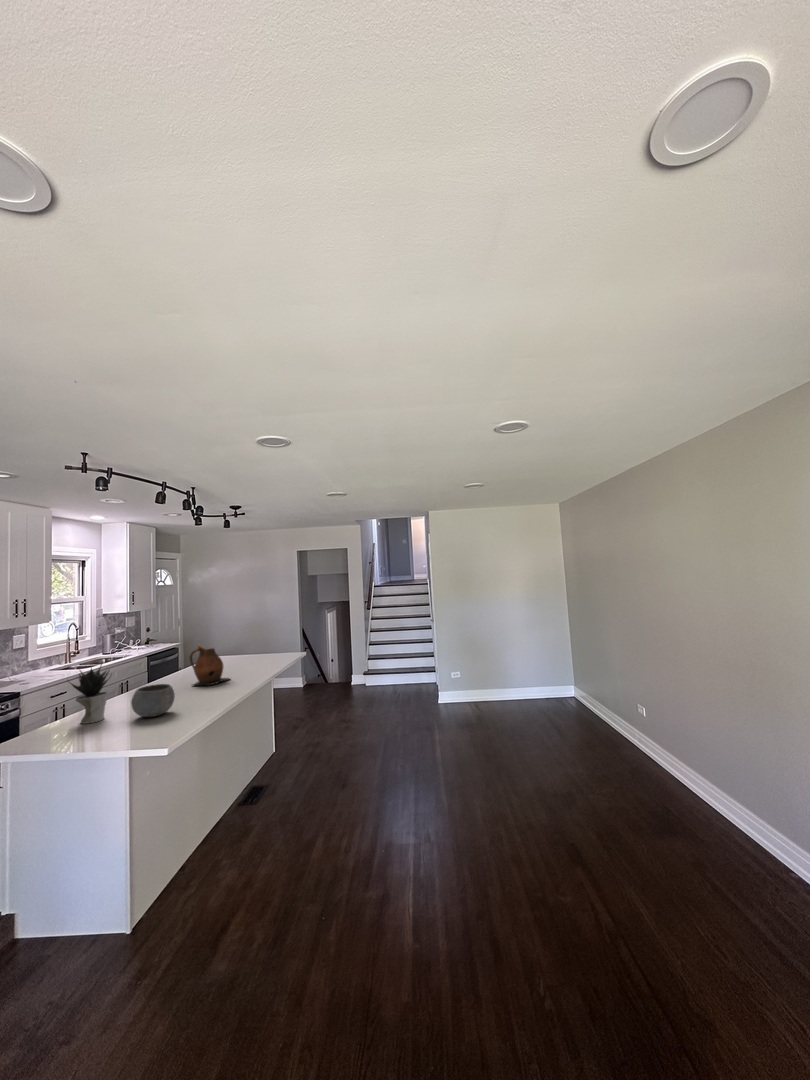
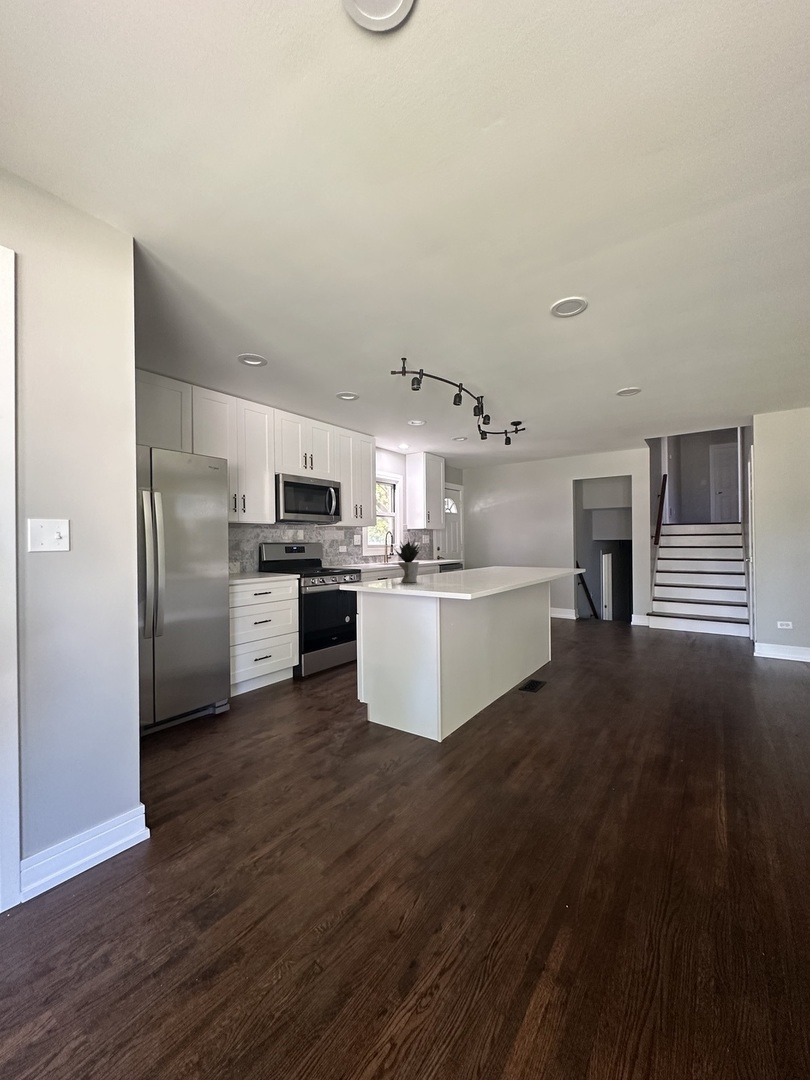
ceramic pitcher: present [190,645,230,685] -> none [477,542,511,577]
bowl: present [131,684,175,717] -> none [436,560,468,584]

